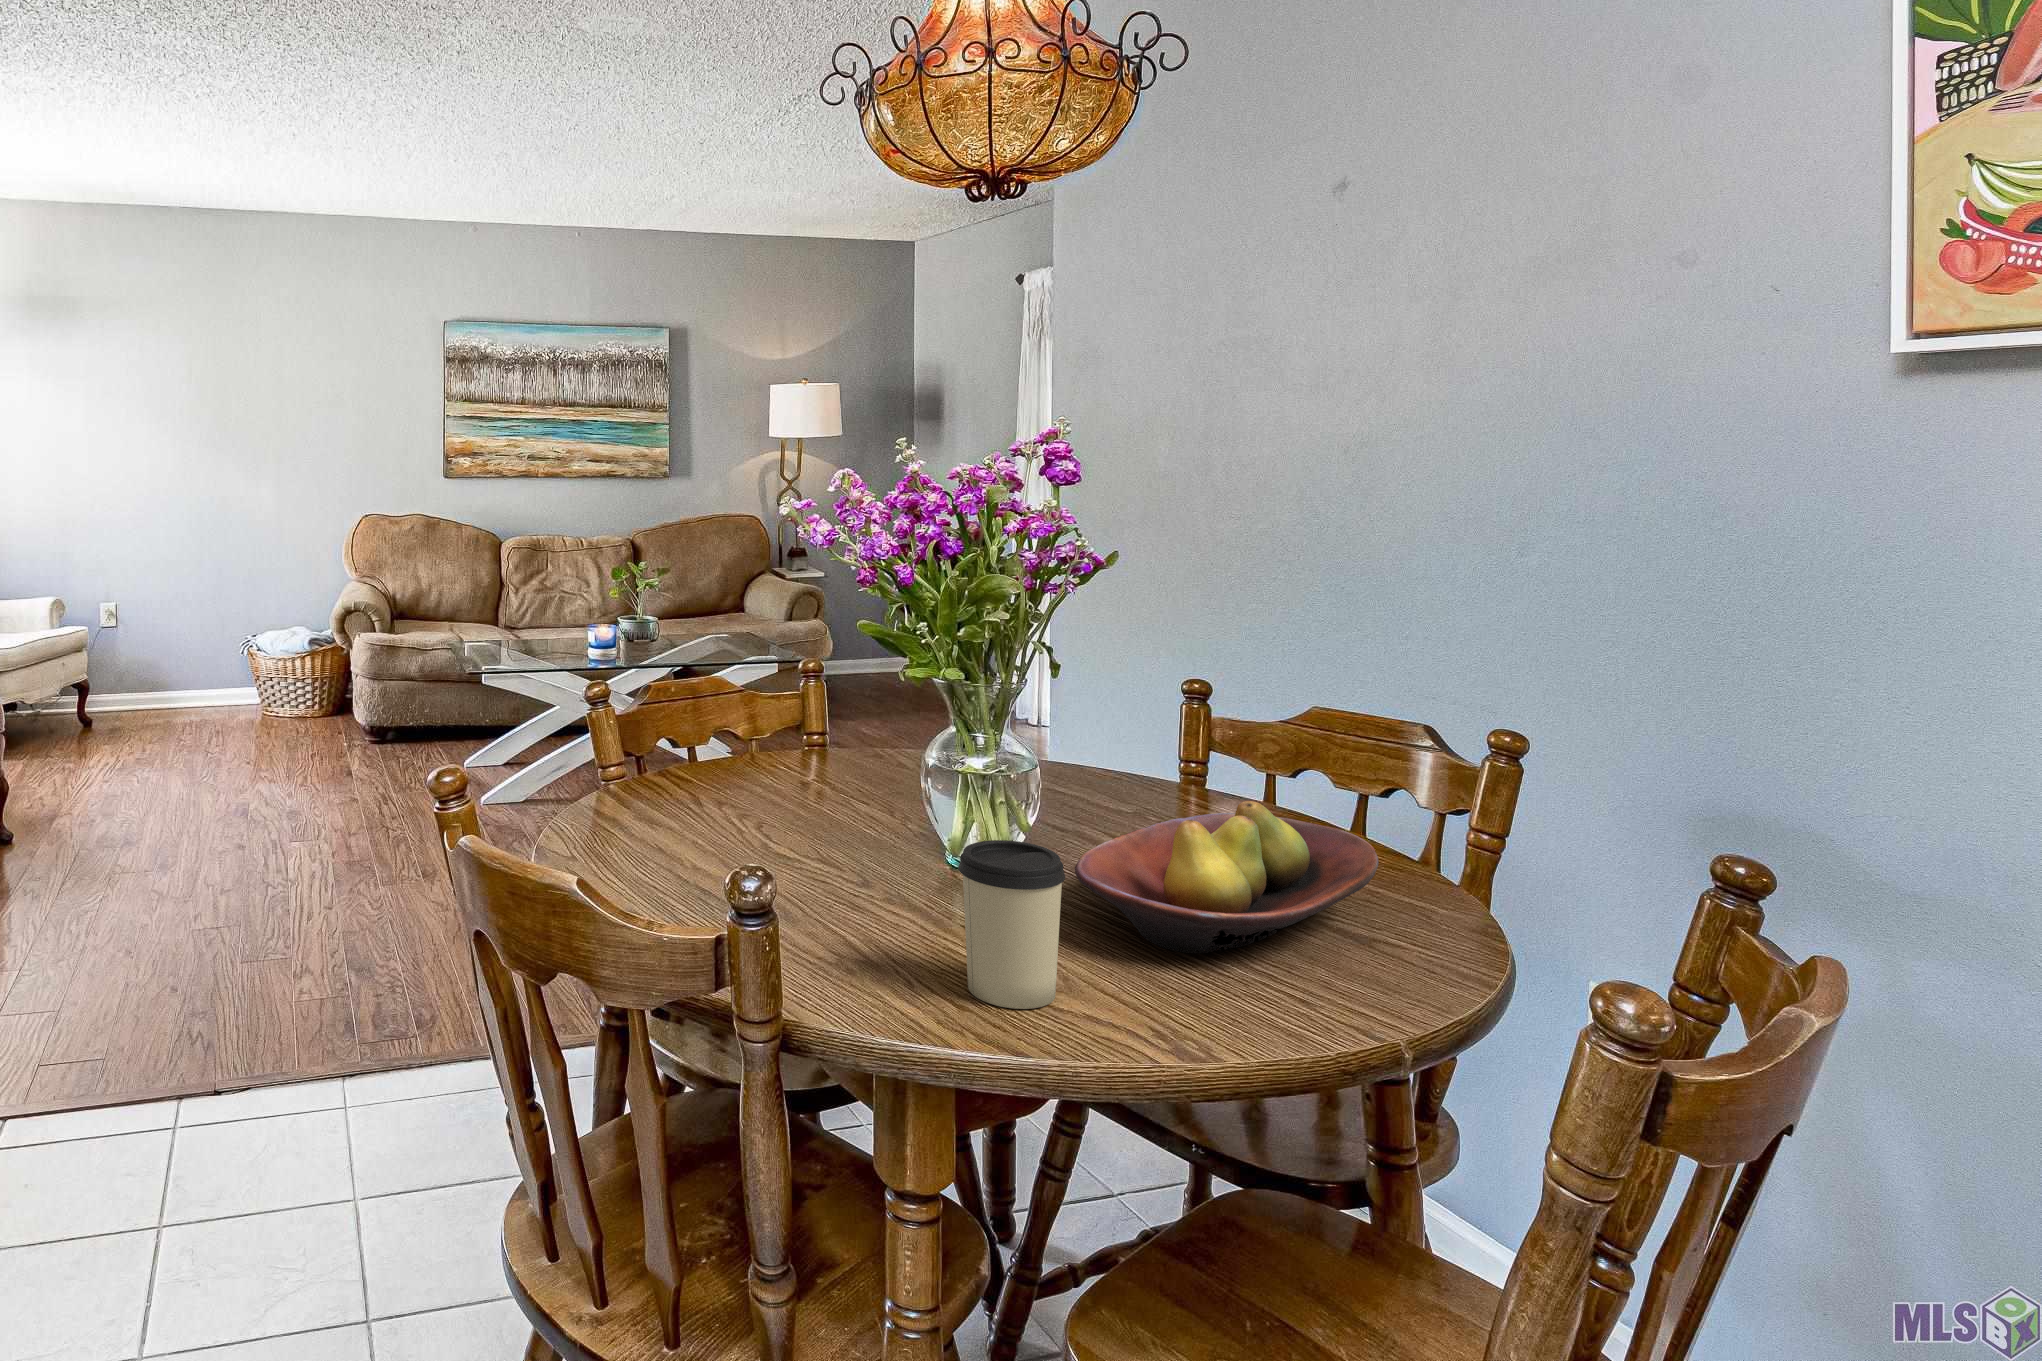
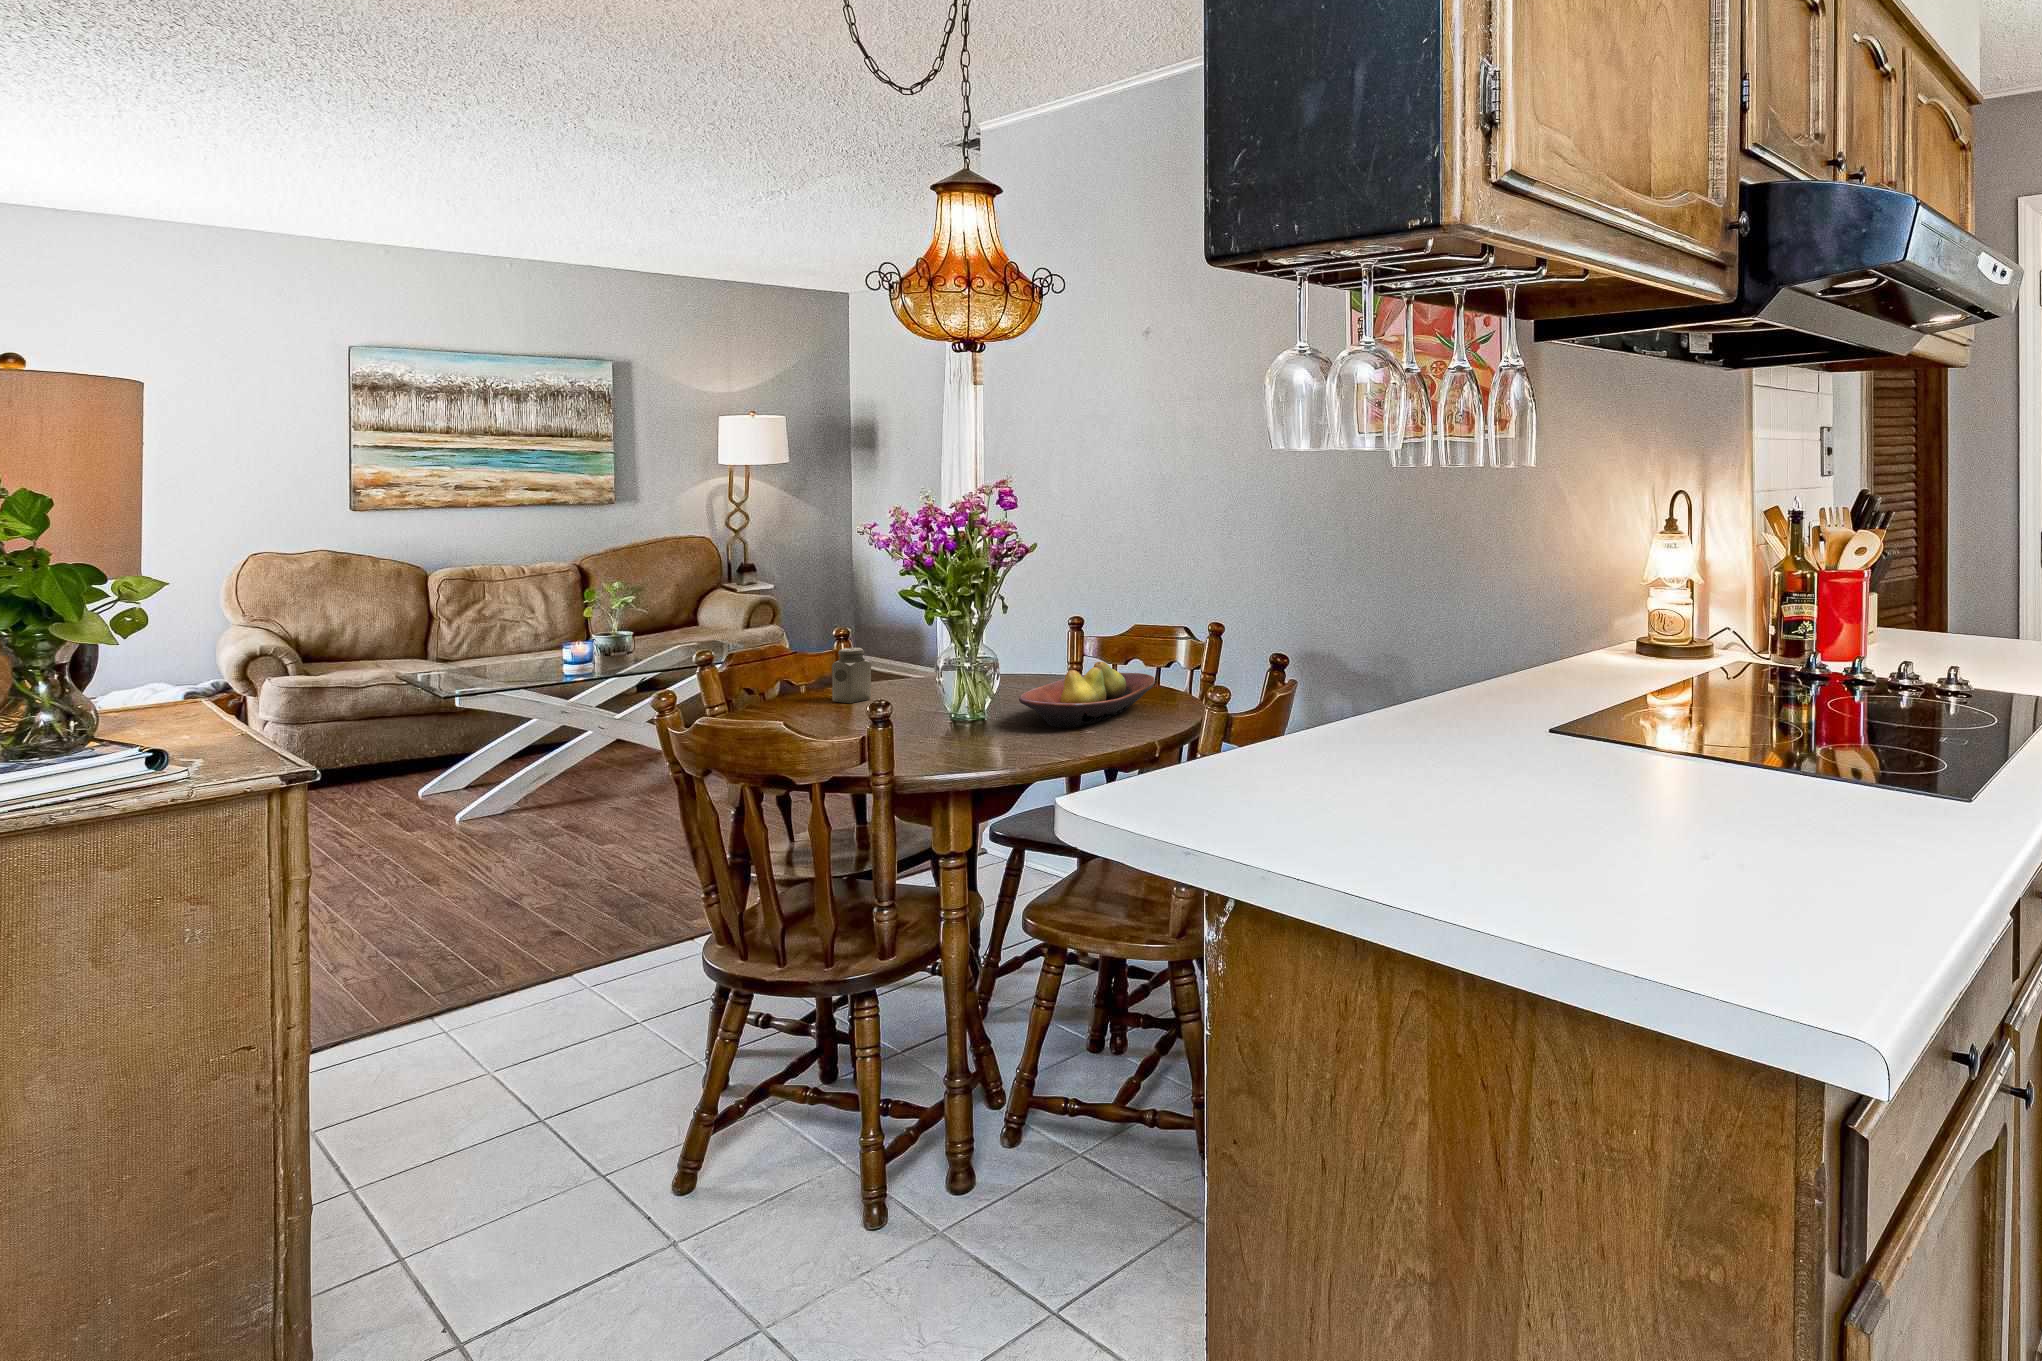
salt shaker: none [775,703,834,797] -> present [832,648,871,703]
cup: present [958,840,1065,1009] -> none [969,680,1018,751]

